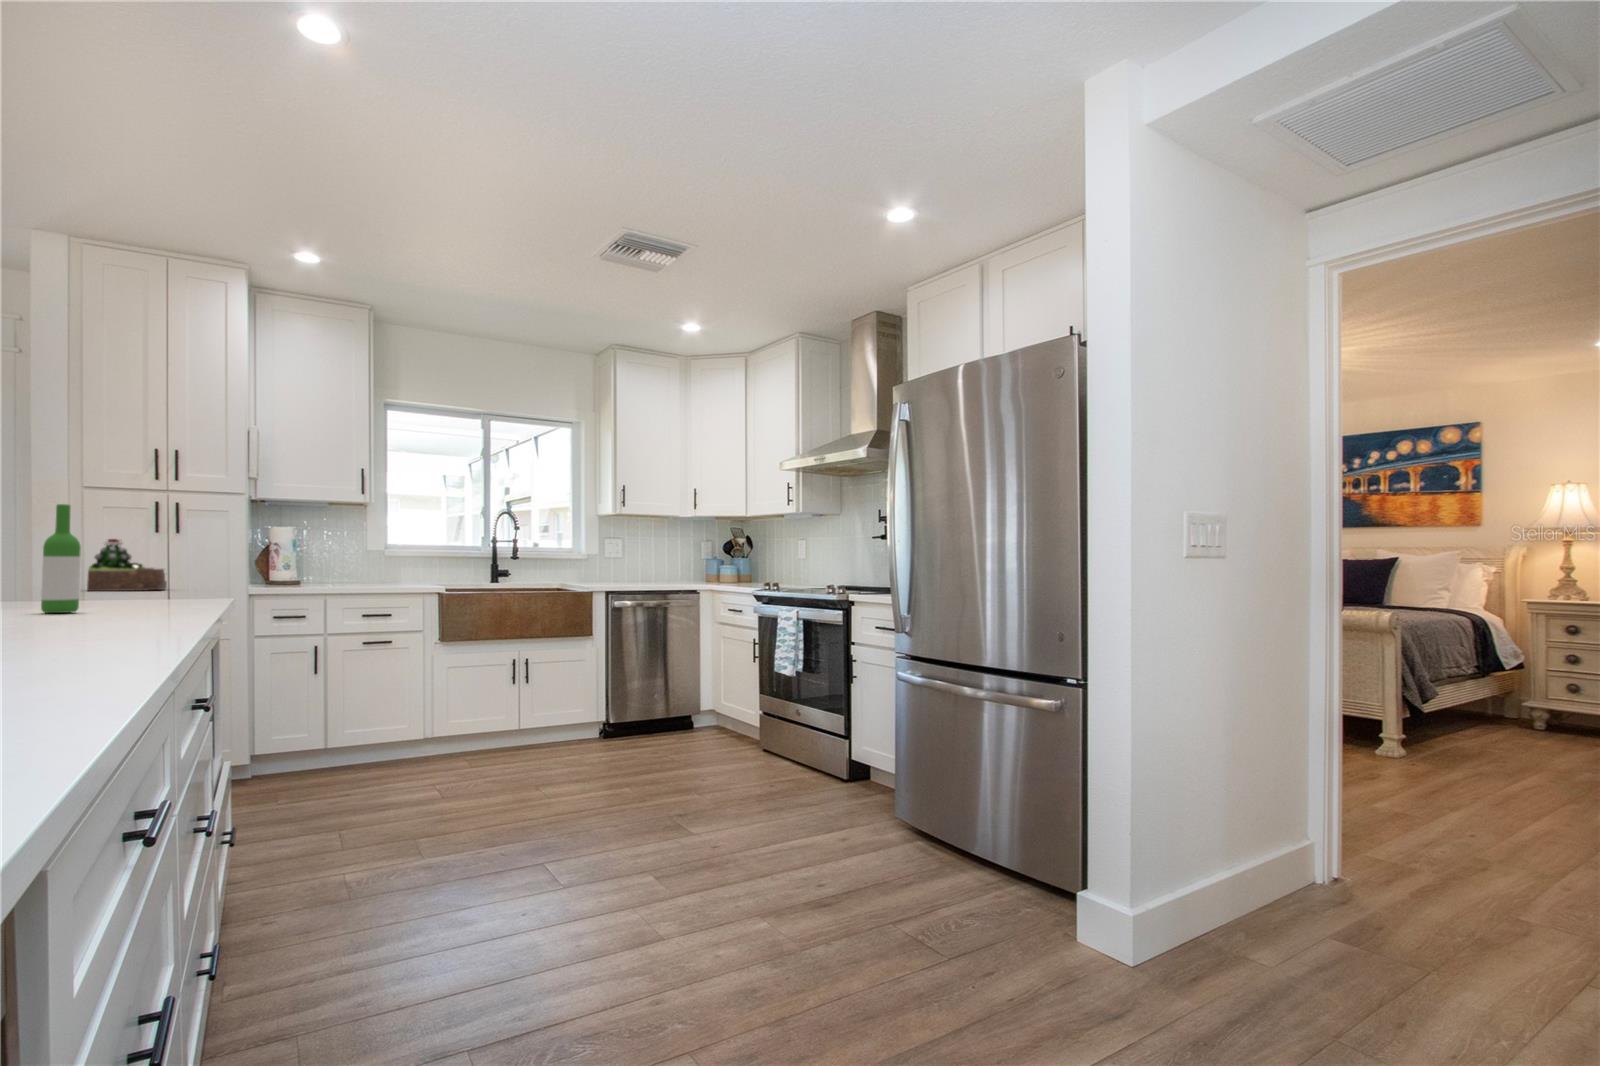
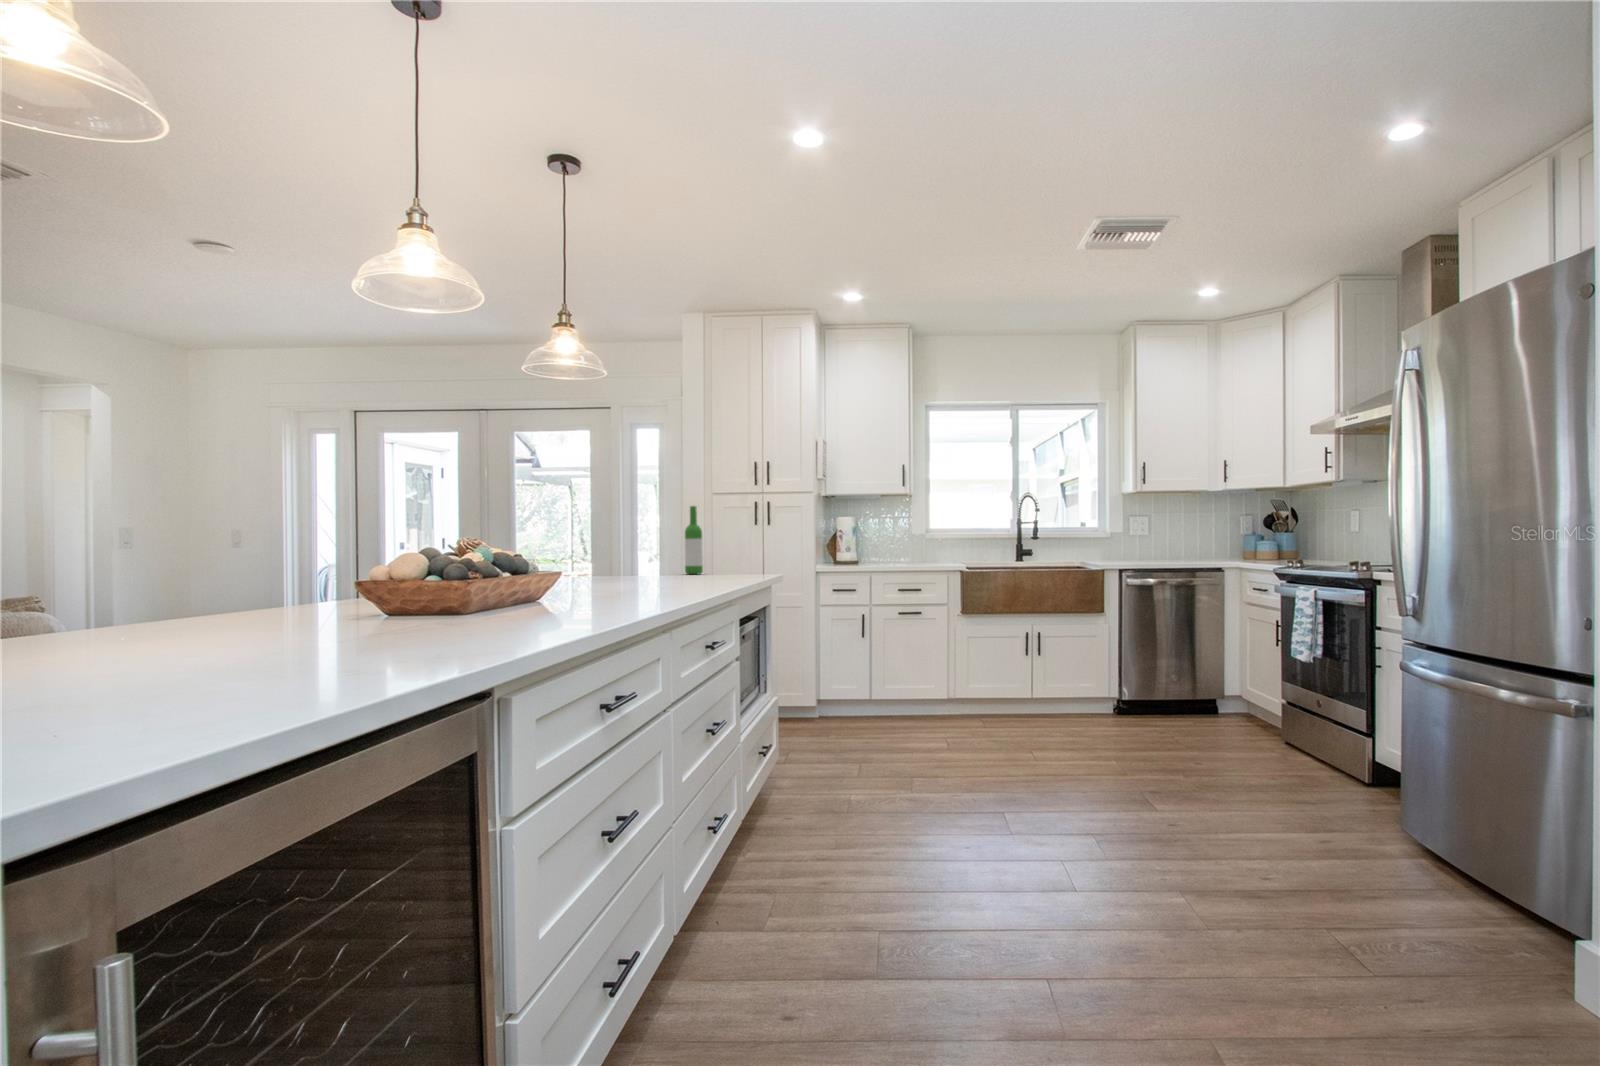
succulent plant: present [87,539,167,591] -> none [732,529,776,565]

